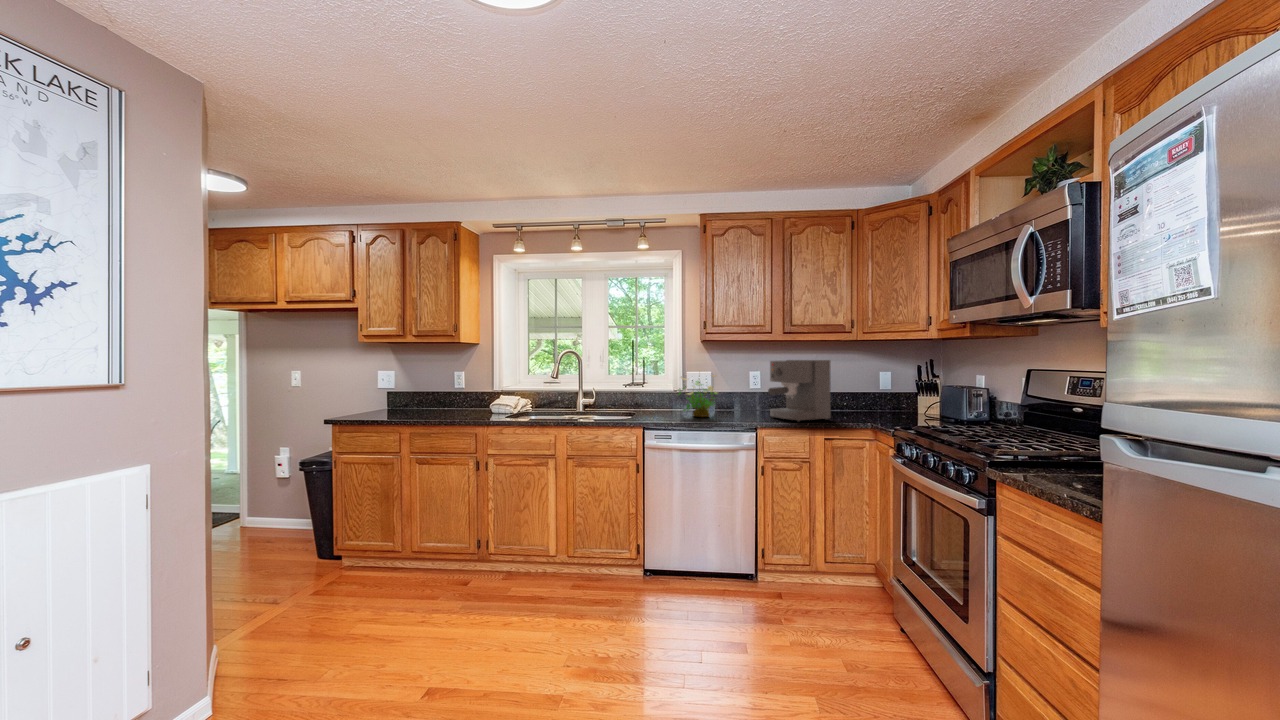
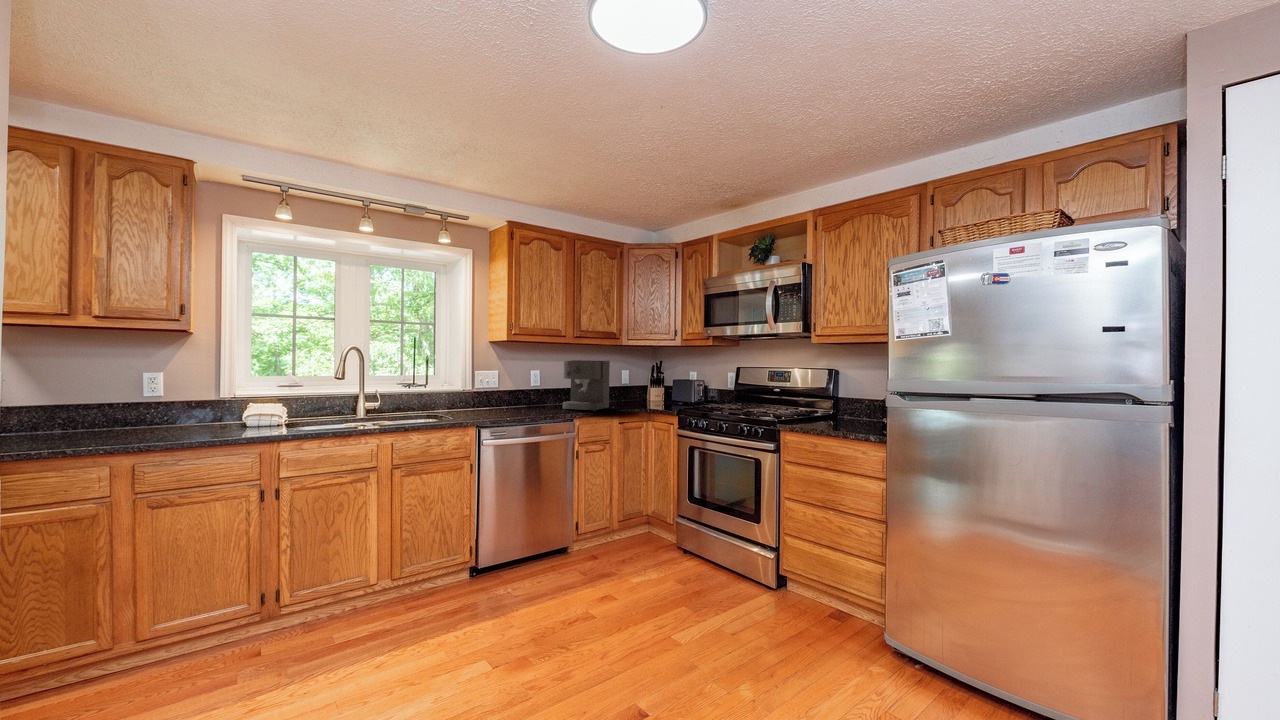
potted plant: present [678,375,717,417] -> none [482,368,531,413]

